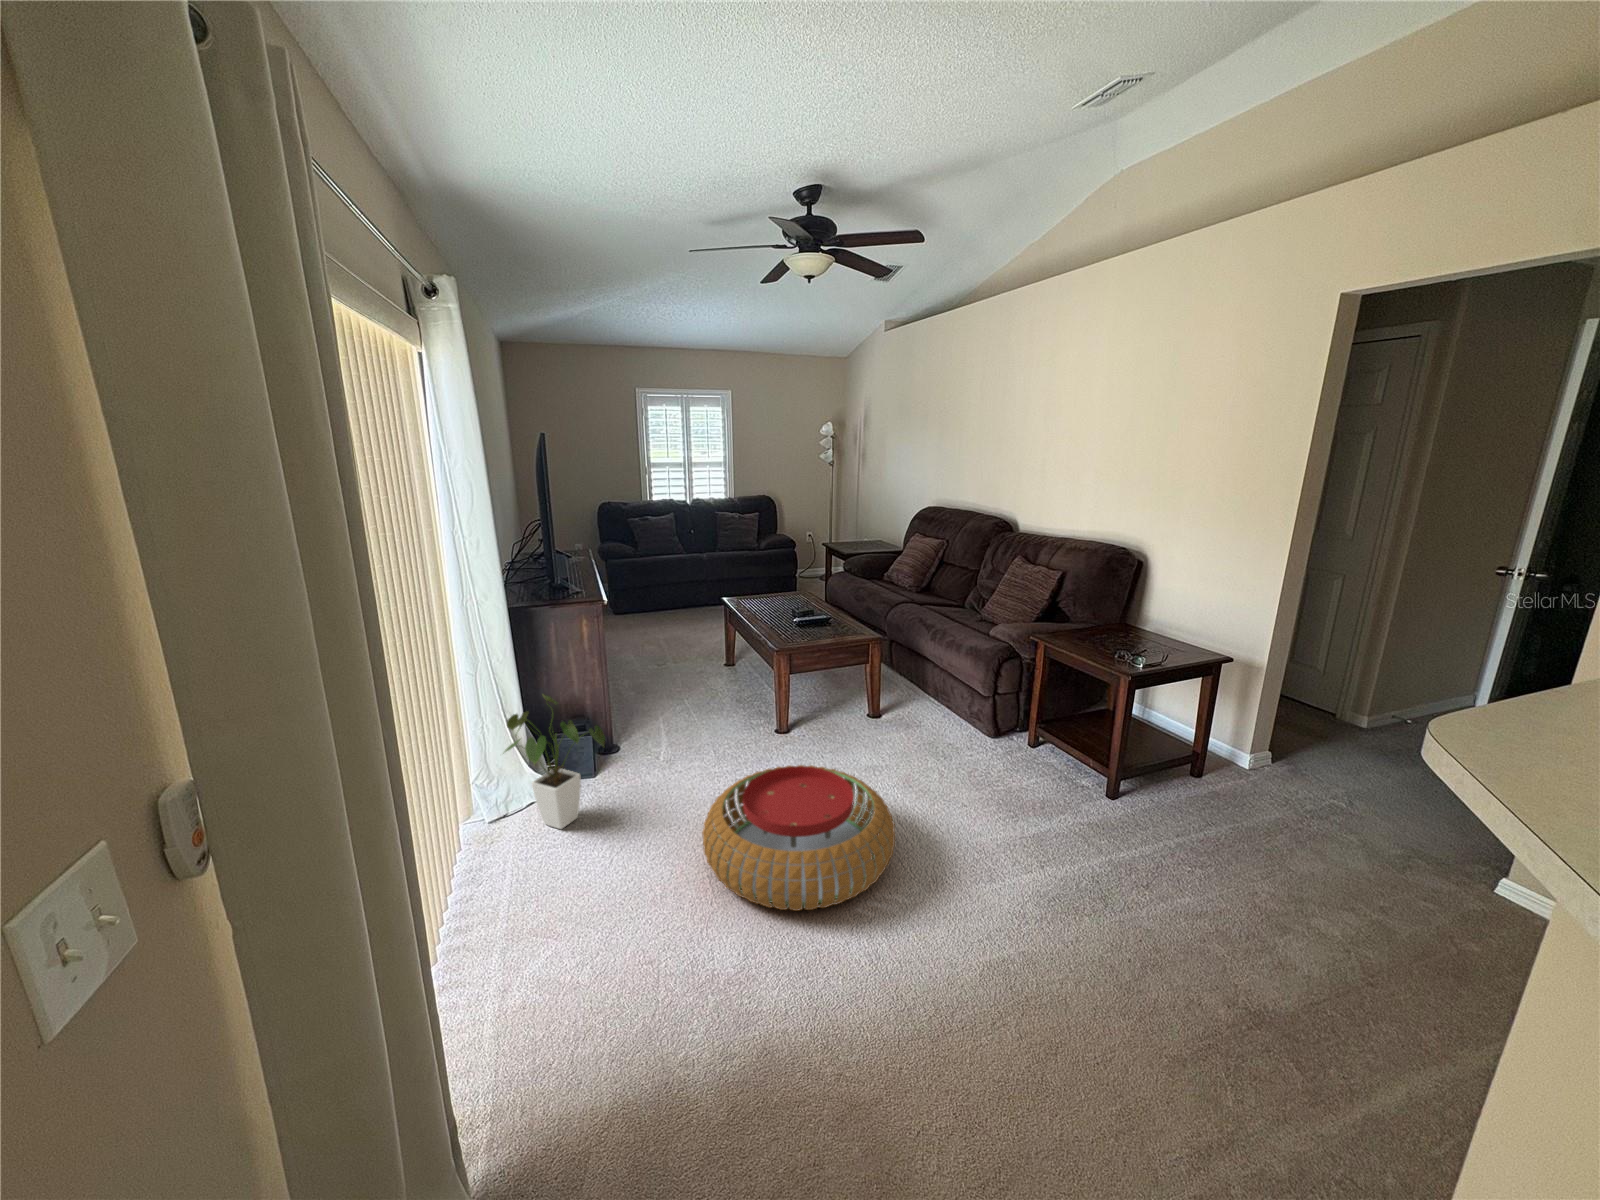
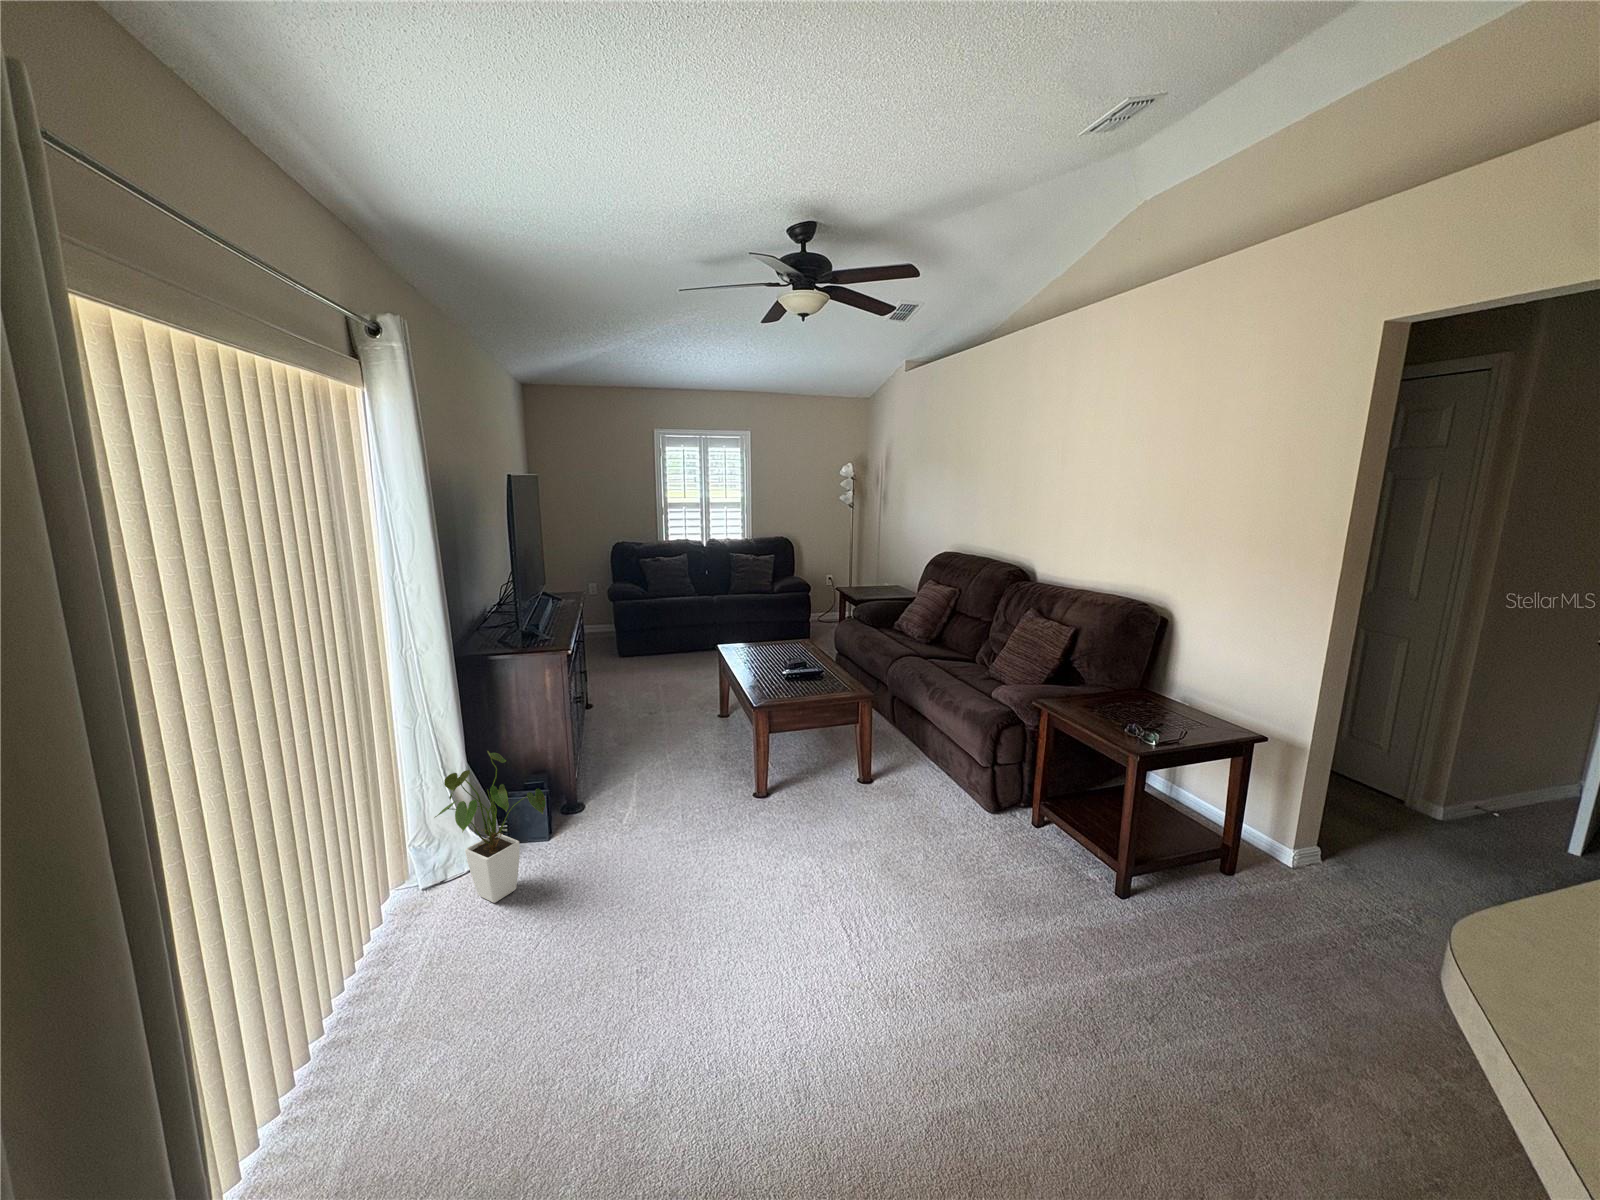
pouf: present [702,765,895,911] -> none [632,842,853,1025]

